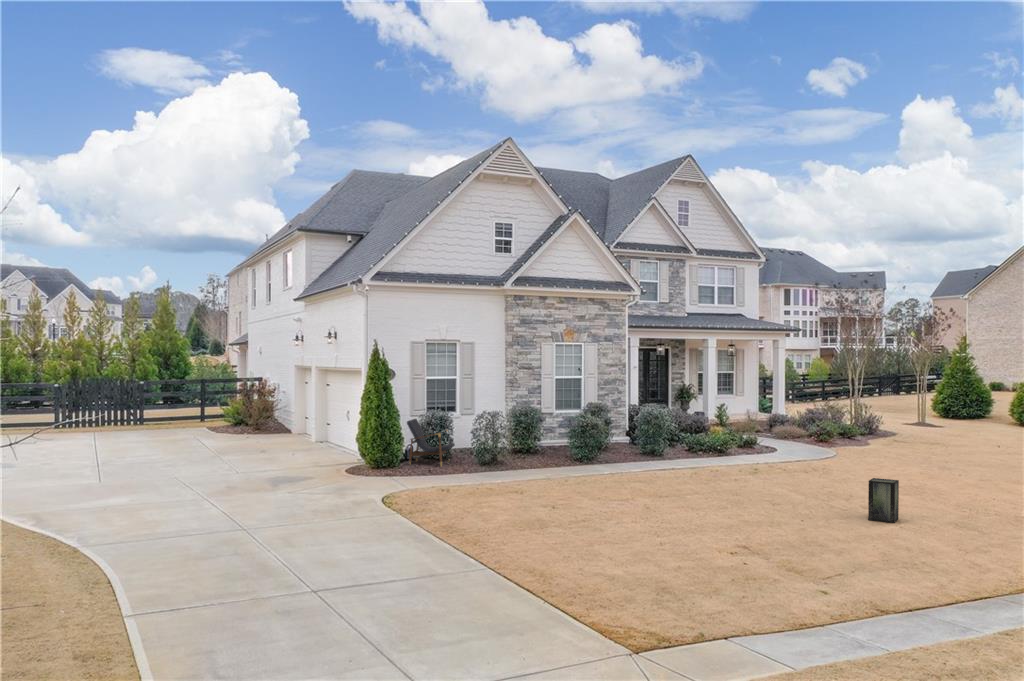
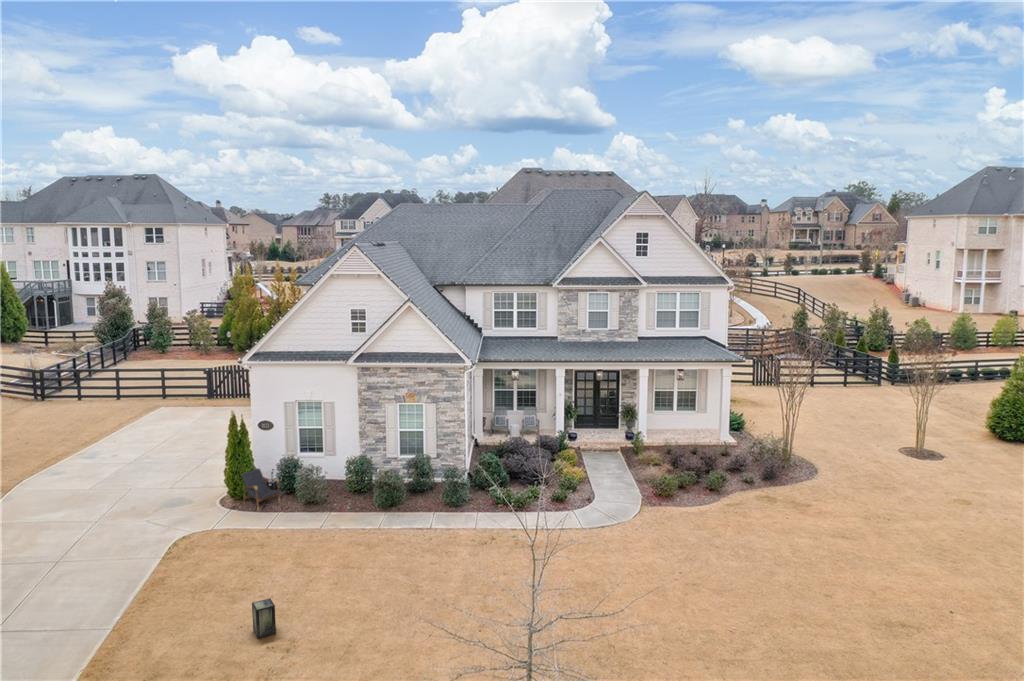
storage box: present [868,478,899,523] -> present [252,598,276,639]

